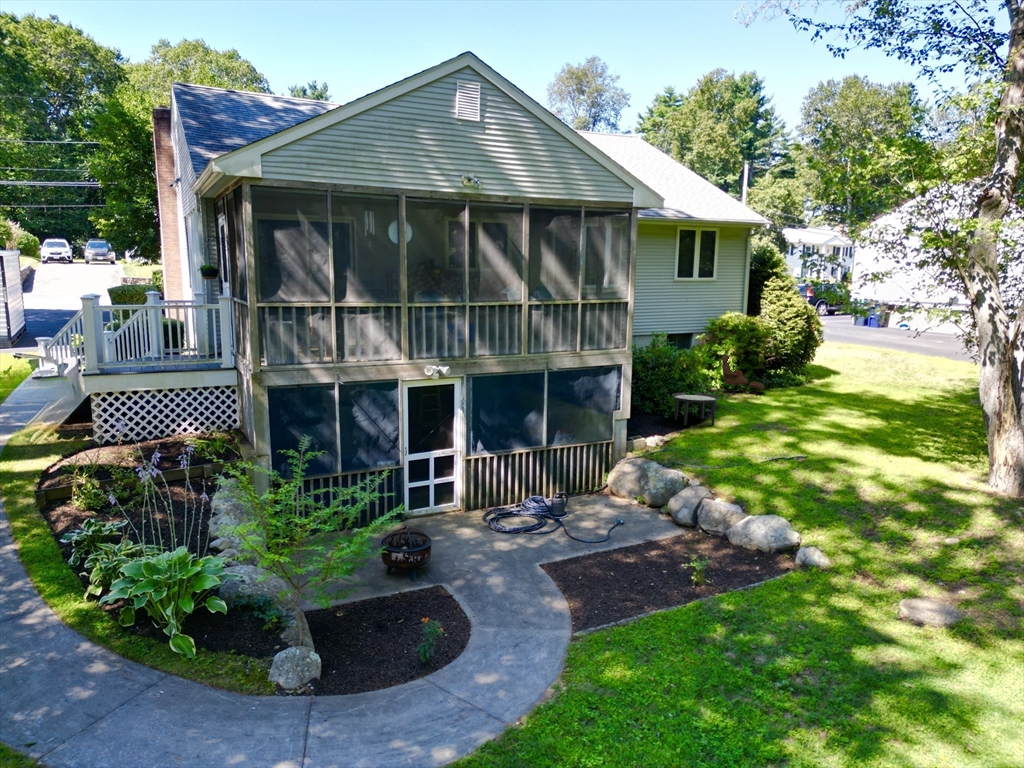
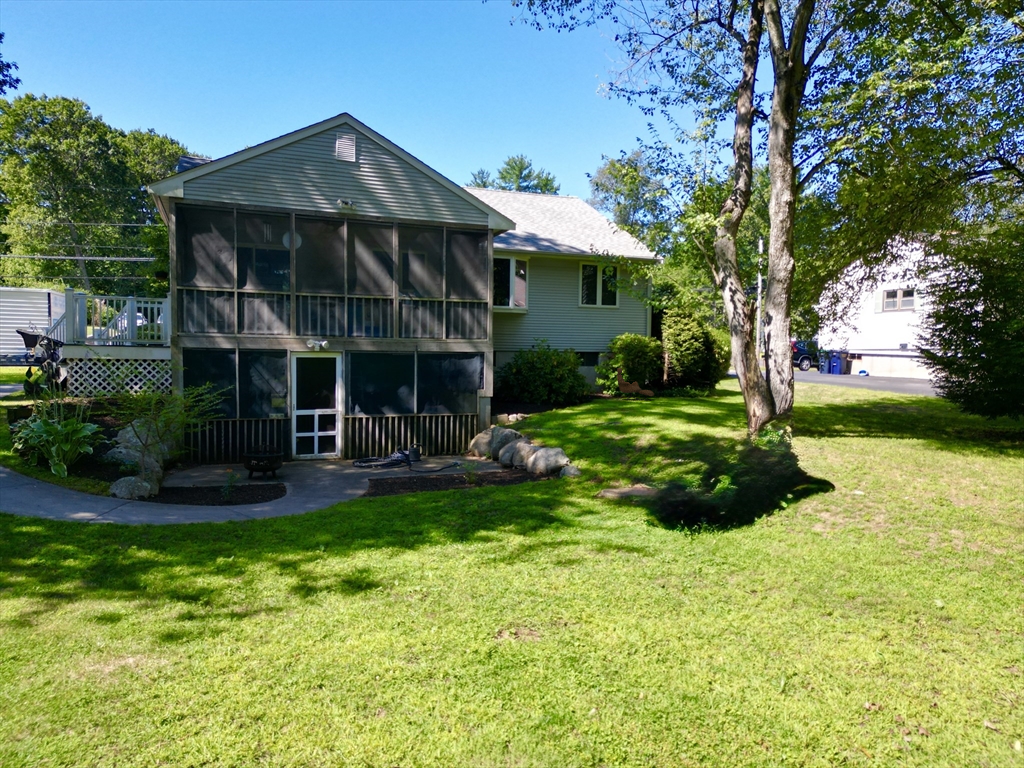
round table: present [672,393,719,426] -> none [548,389,587,413]

